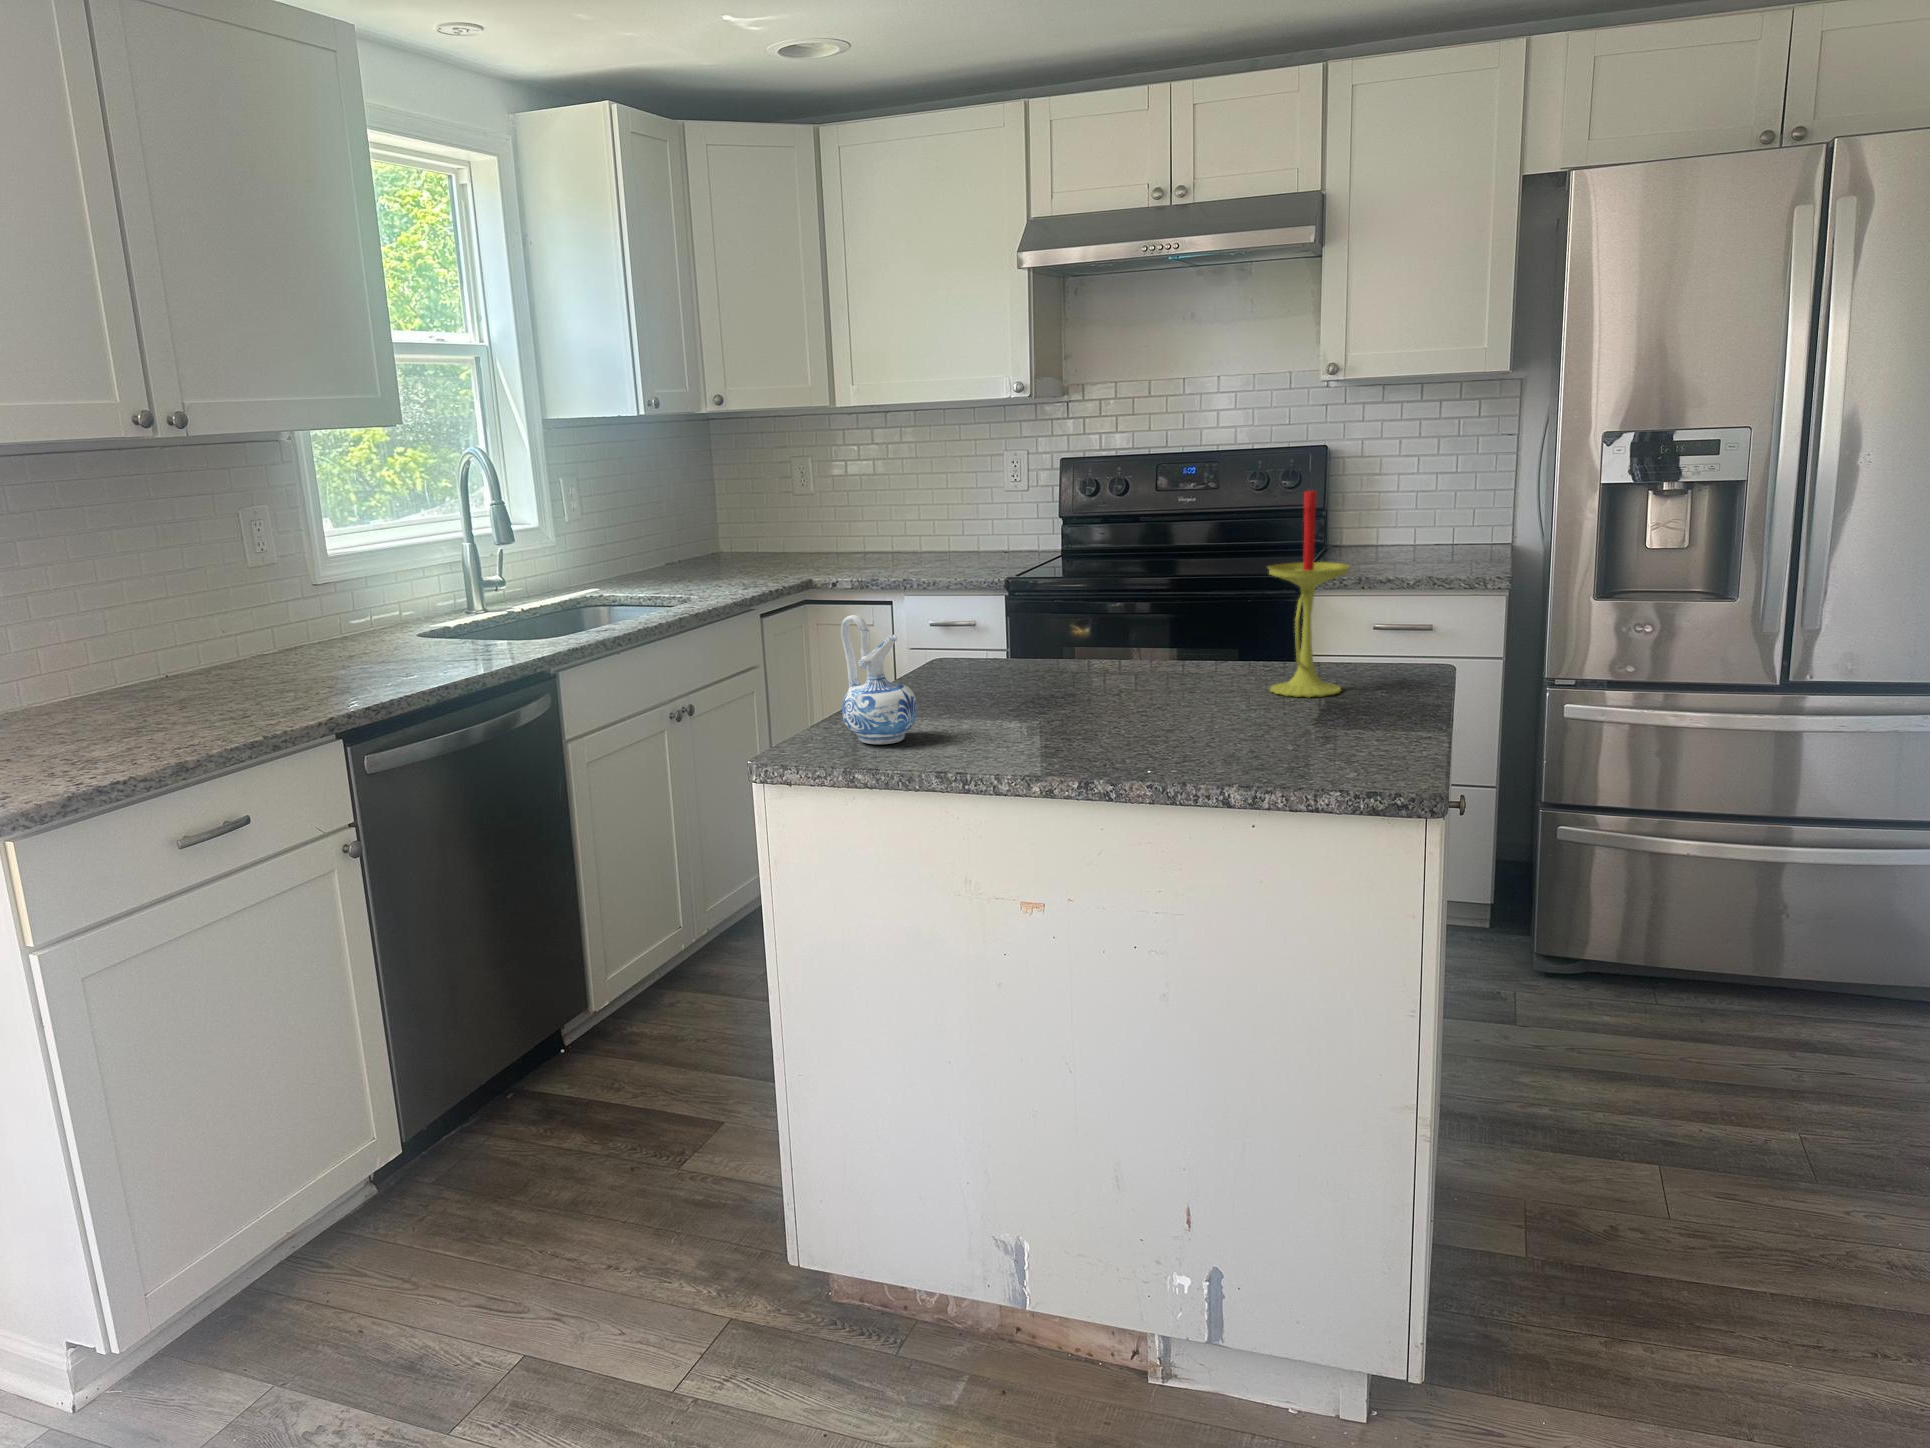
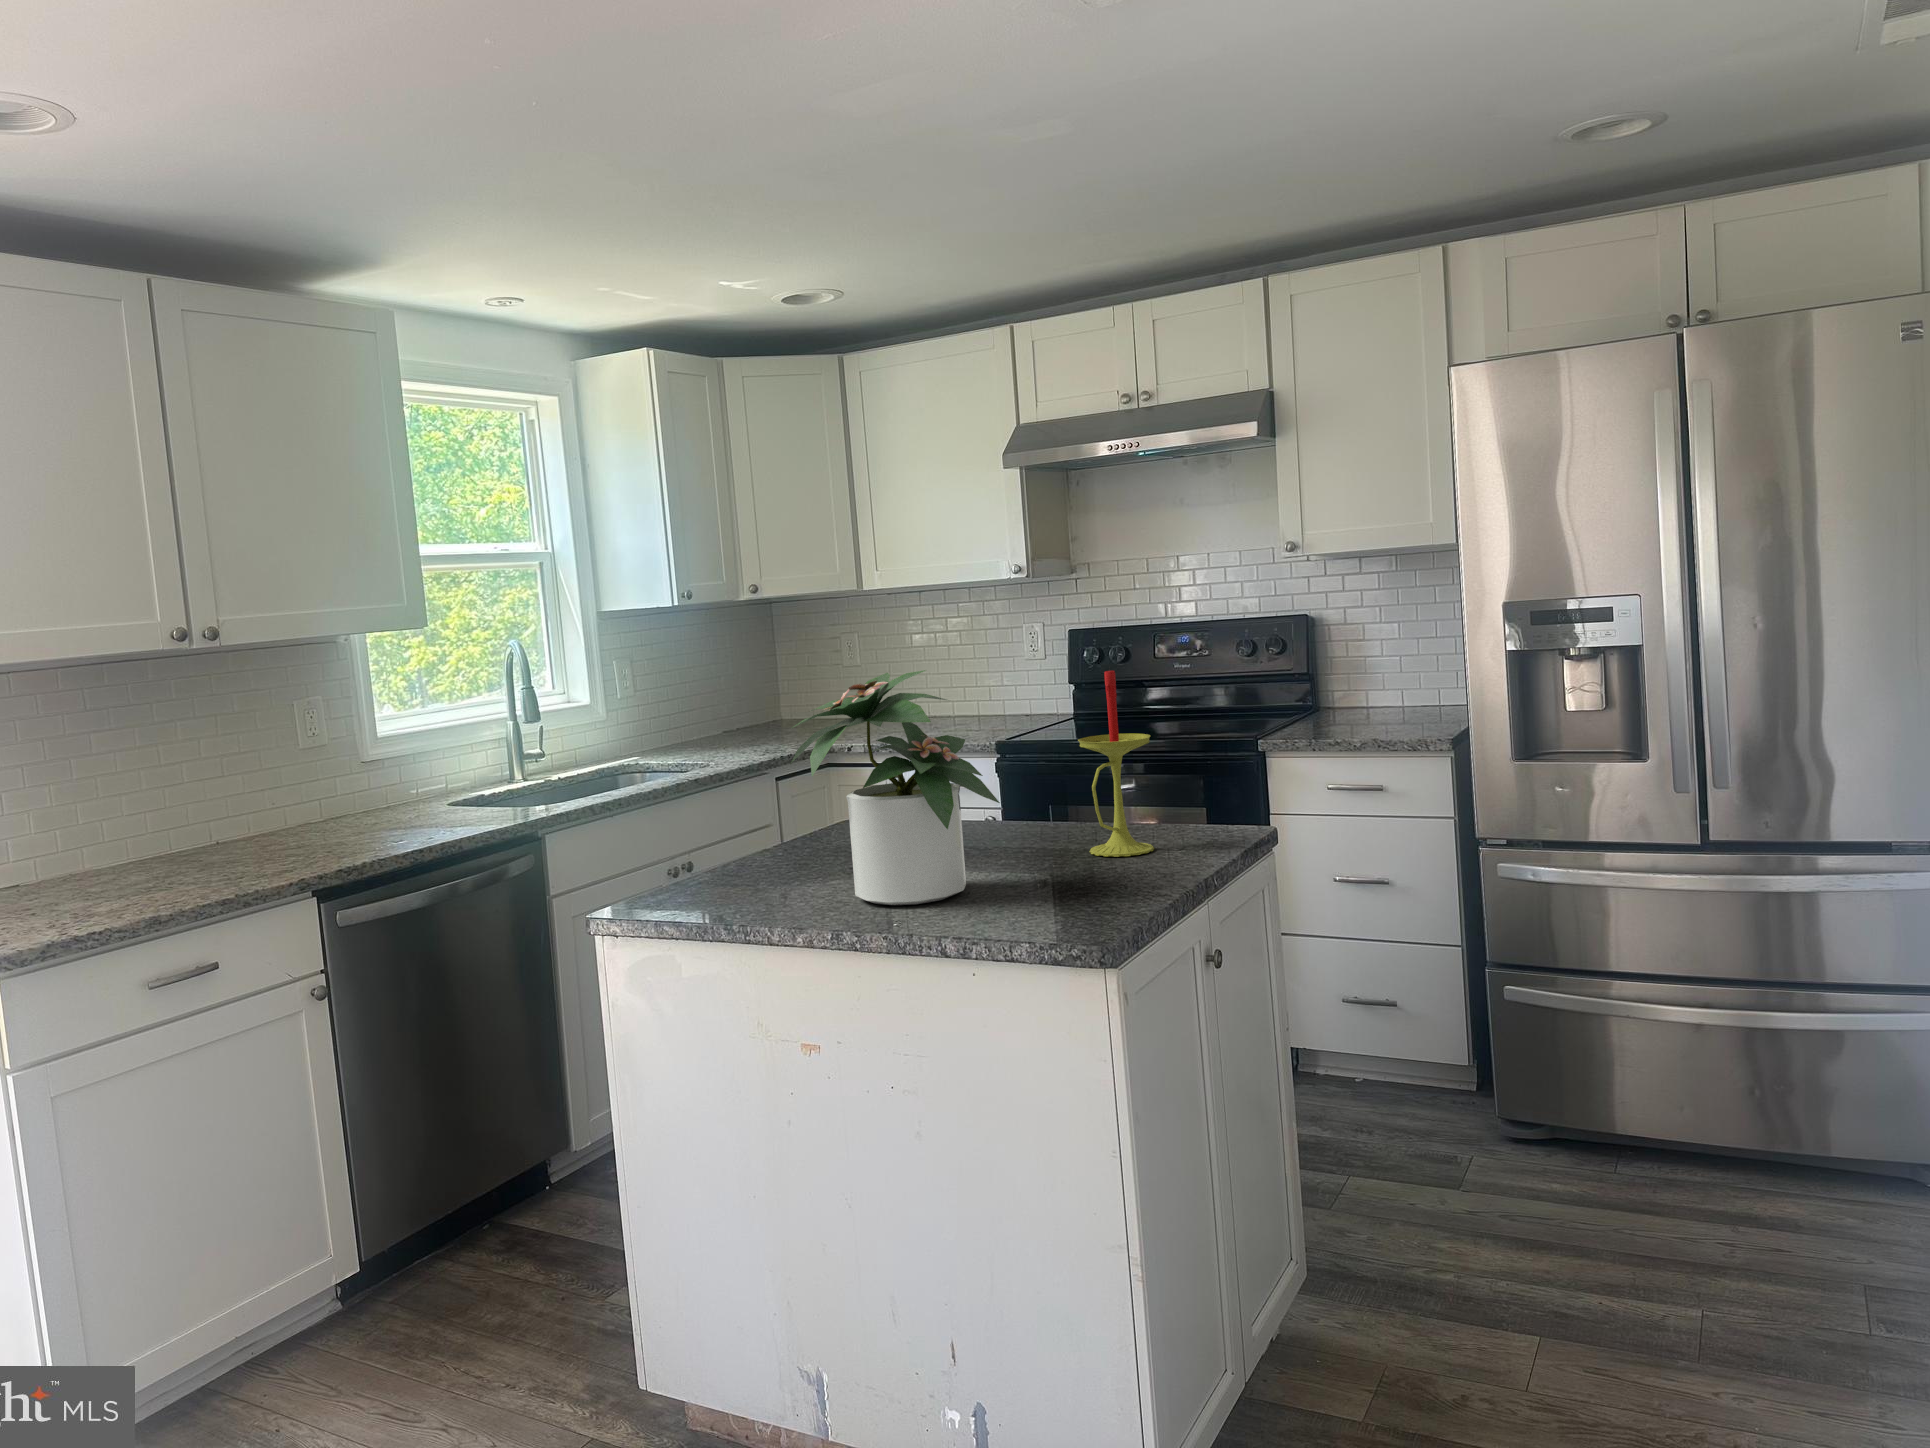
potted plant: none [989,481,1230,749] -> present [791,670,1000,905]
ceramic pitcher: present [841,615,917,744] -> none [675,788,741,900]

